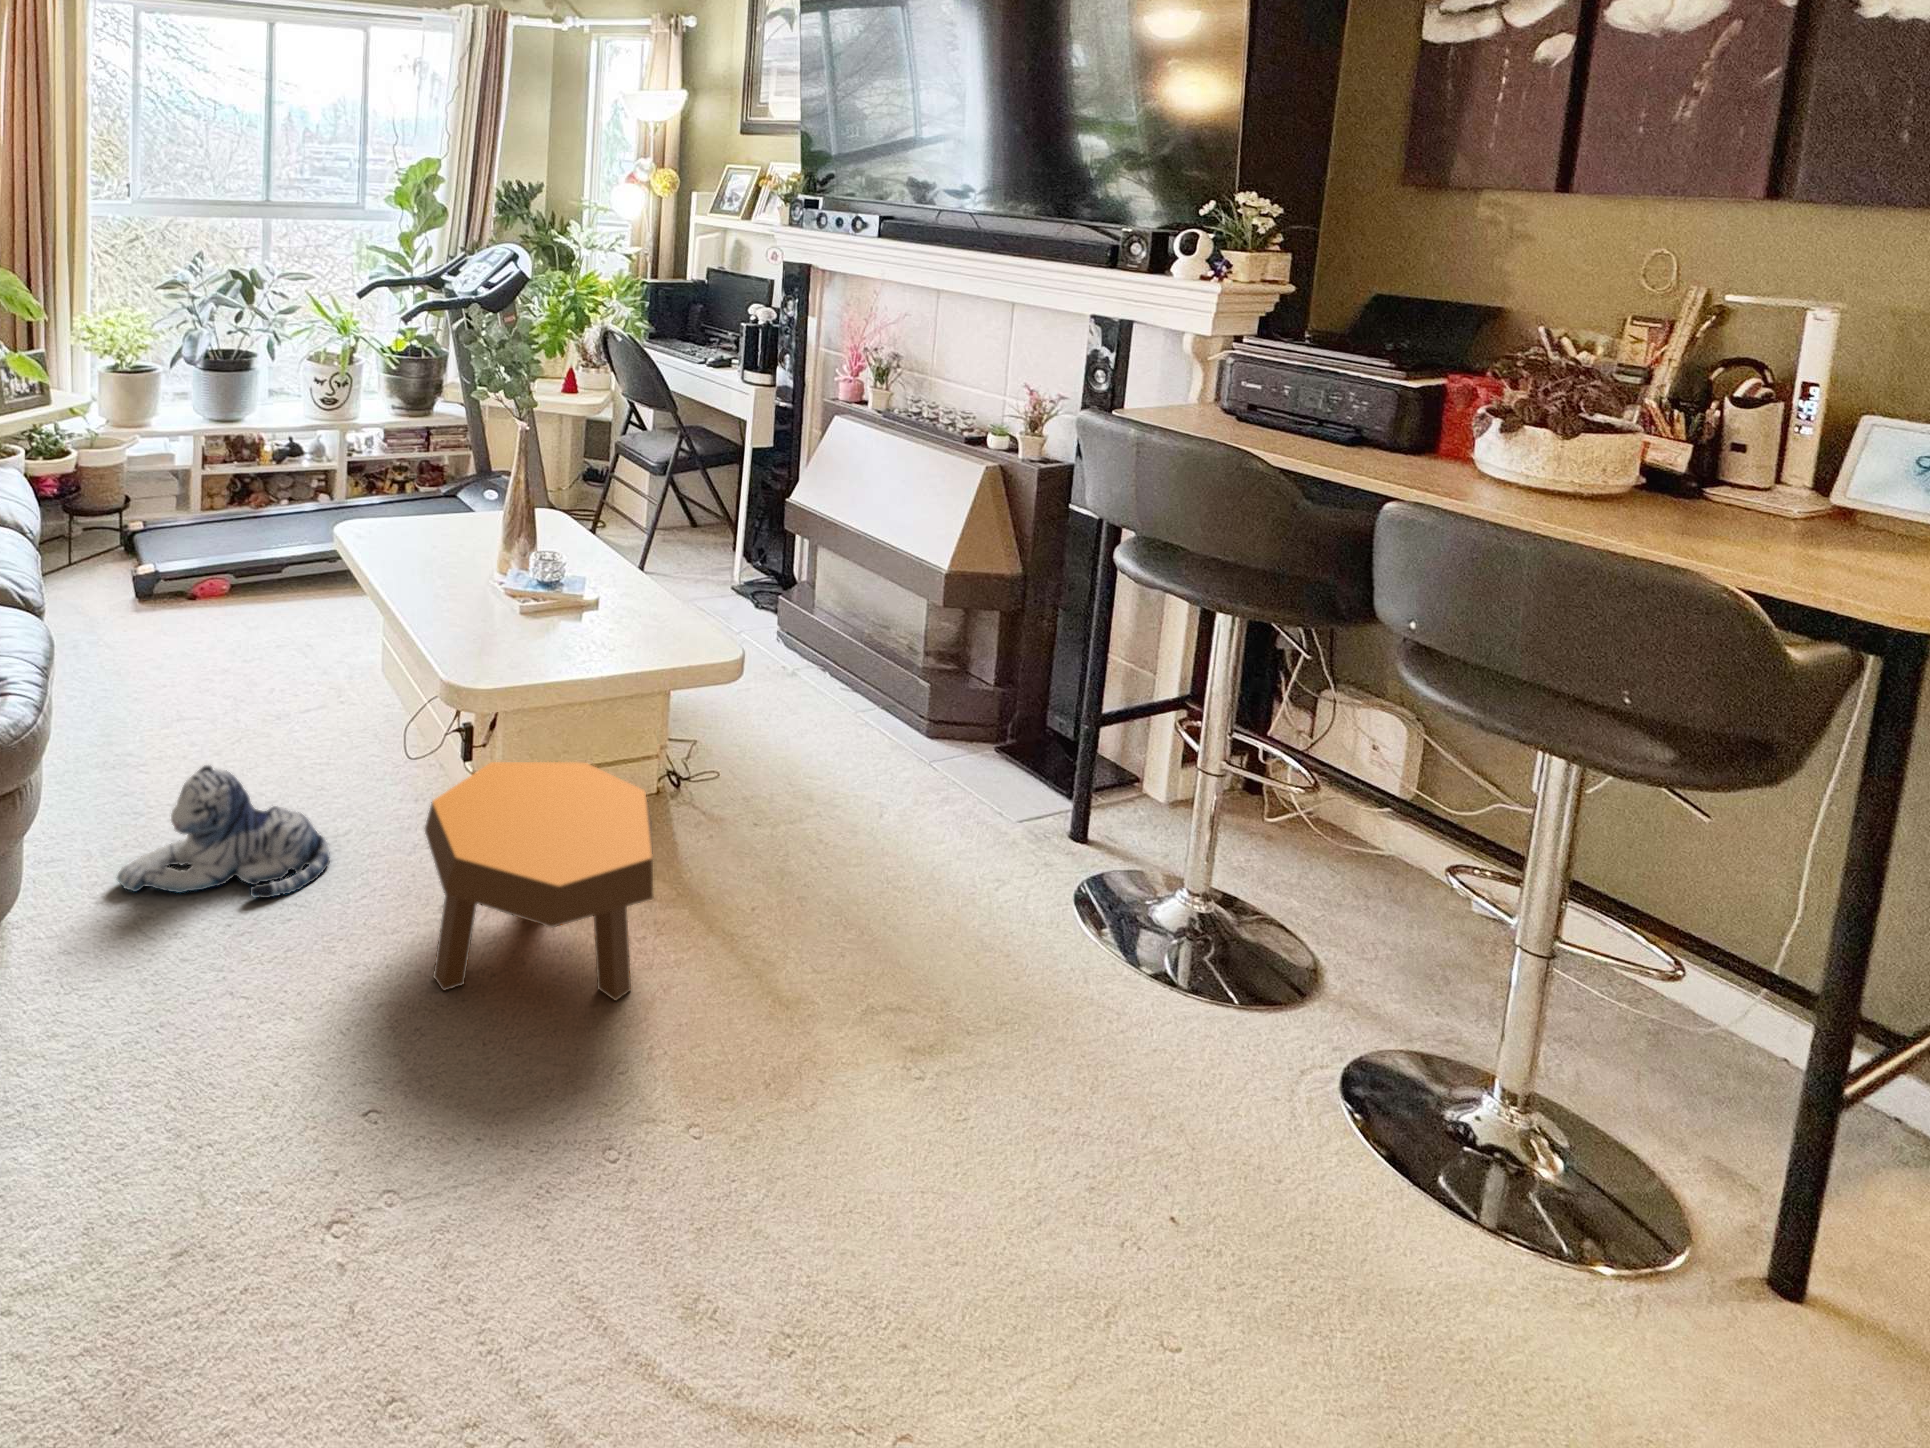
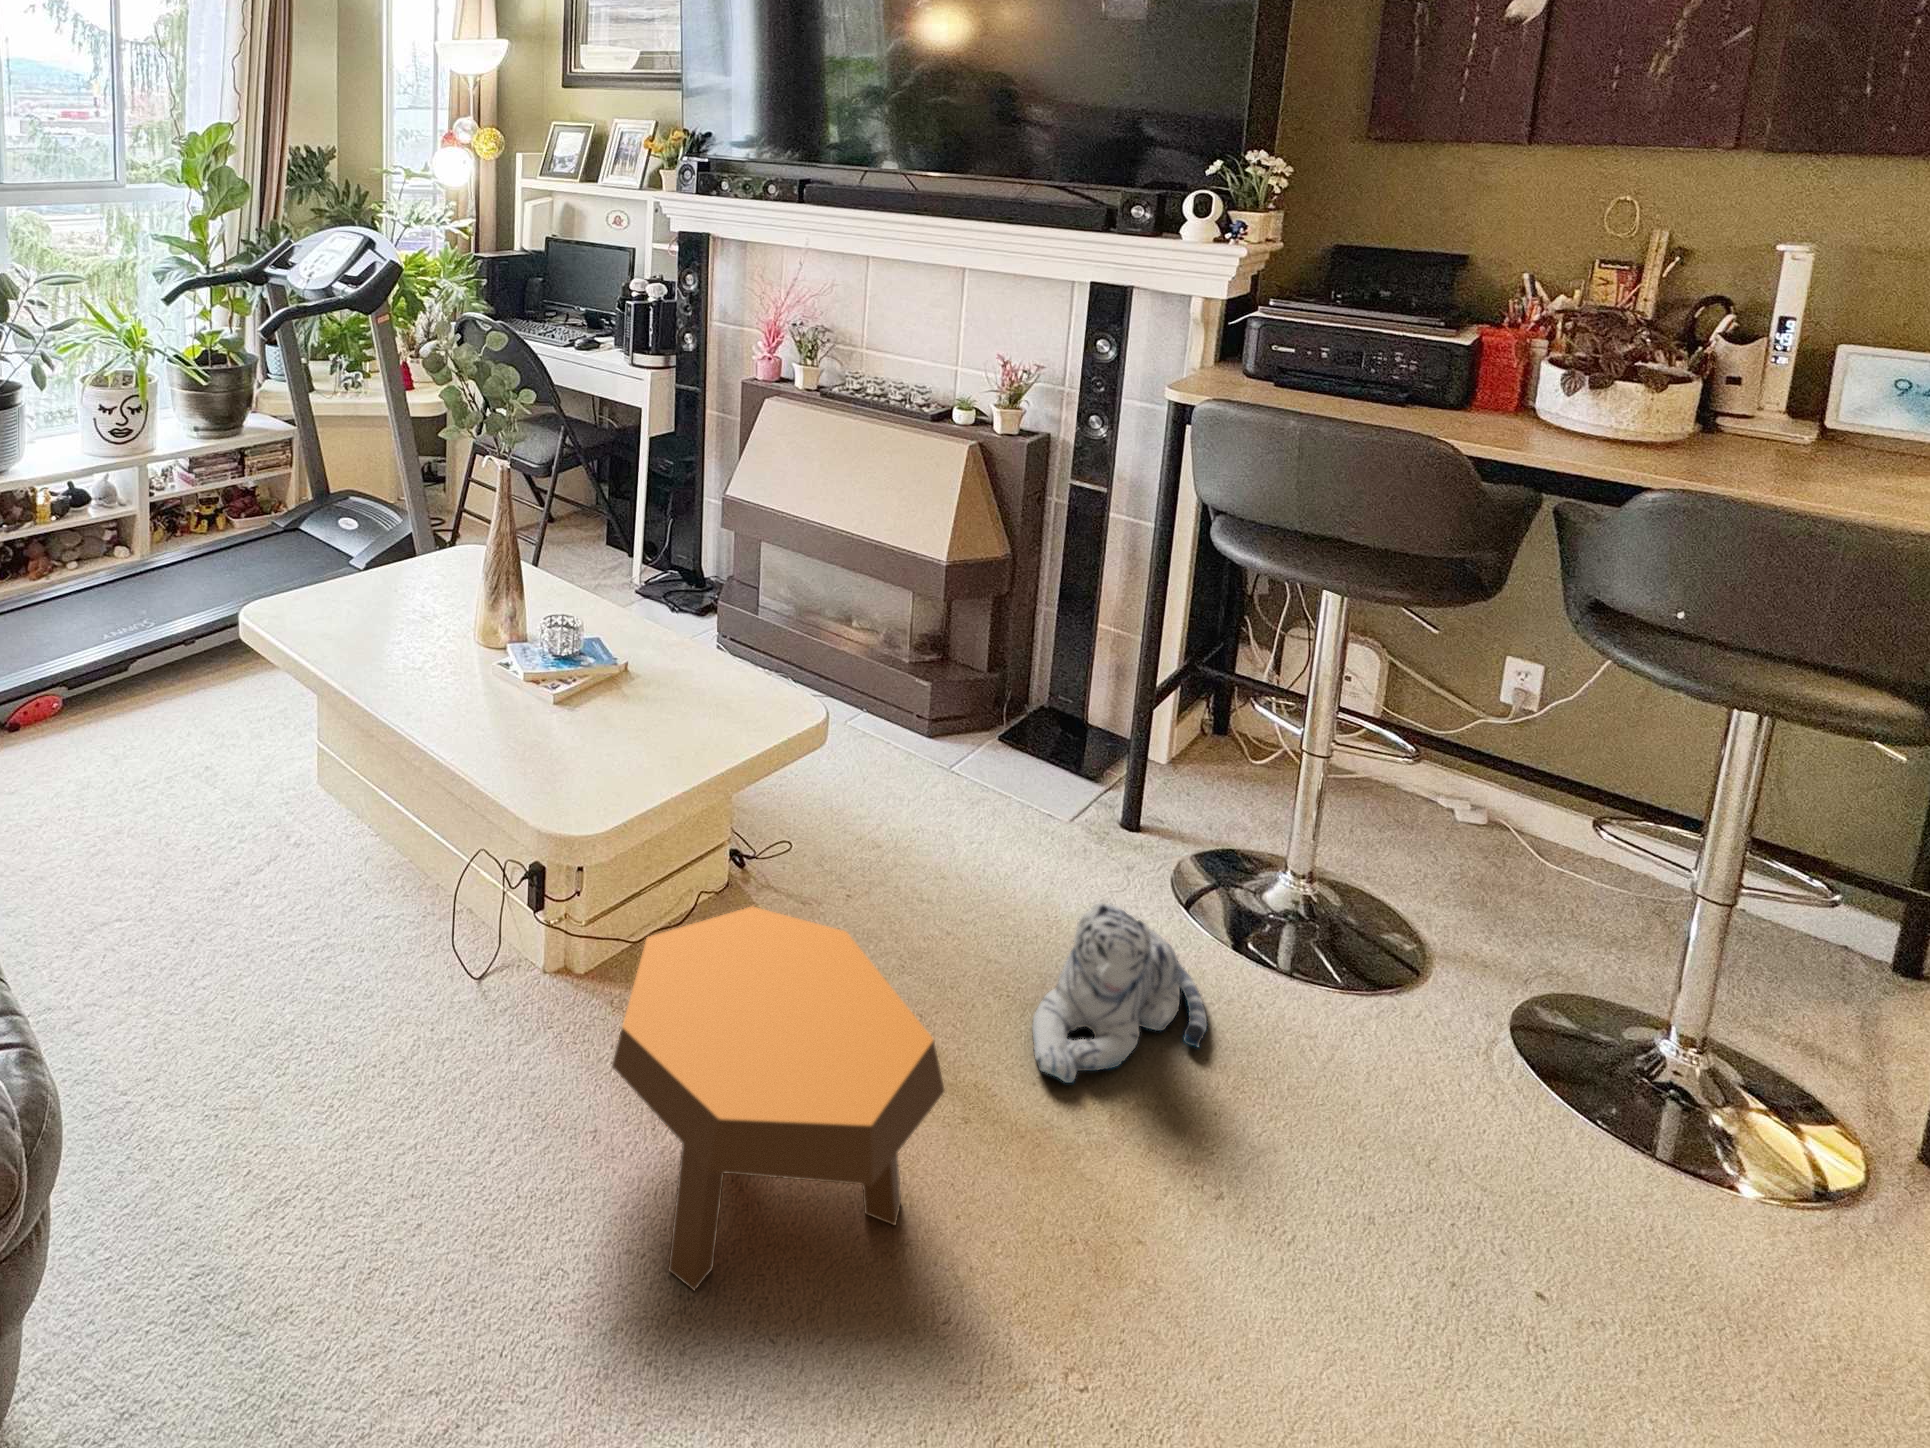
plush toy: present [117,765,330,898] -> present [1032,903,1207,1083]

